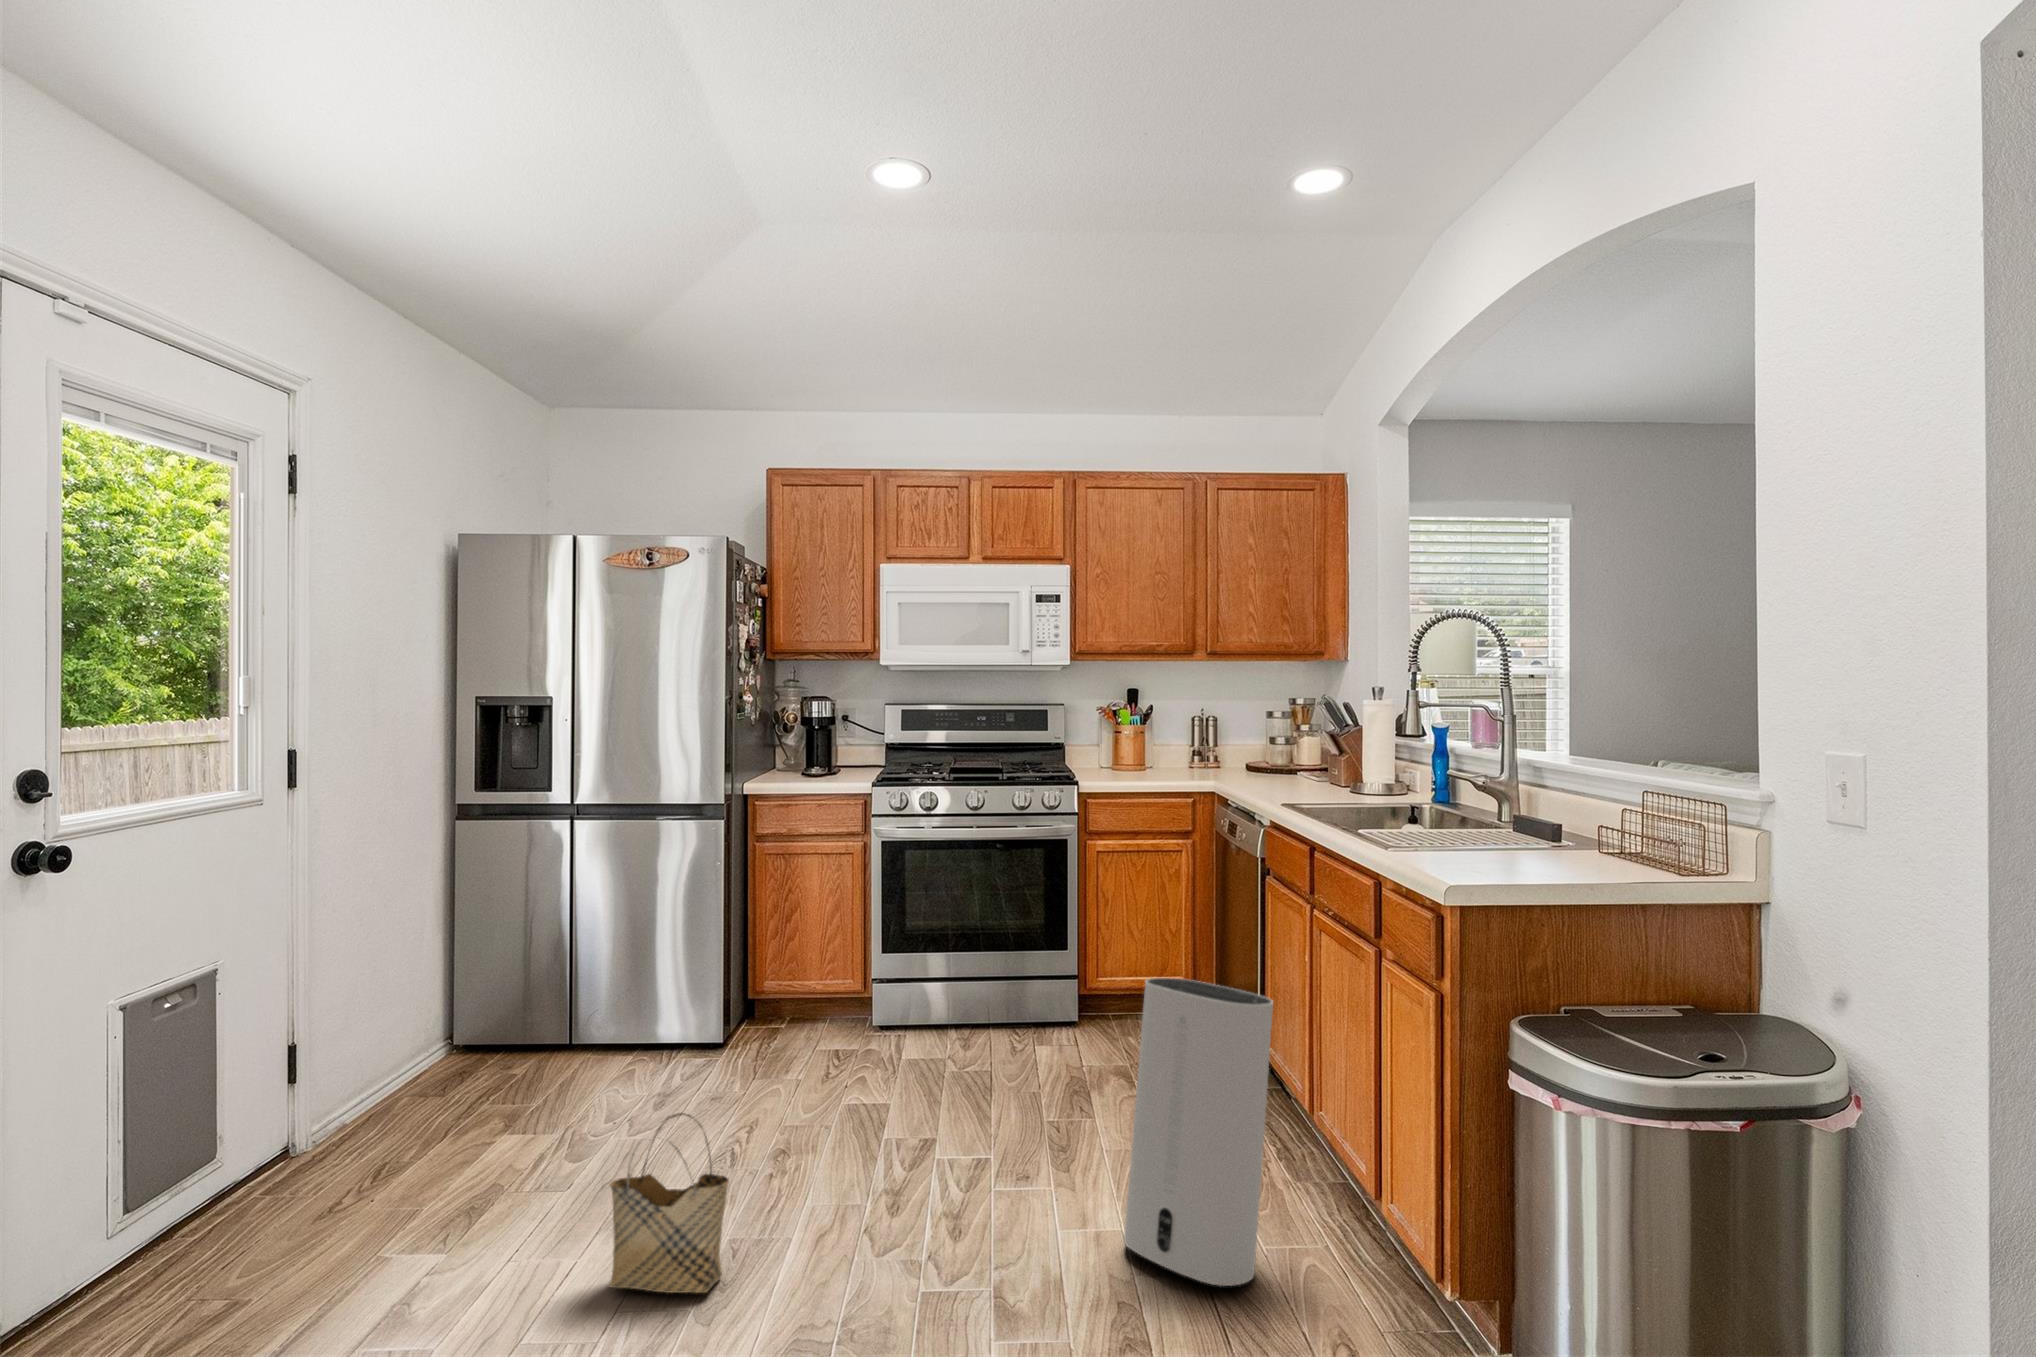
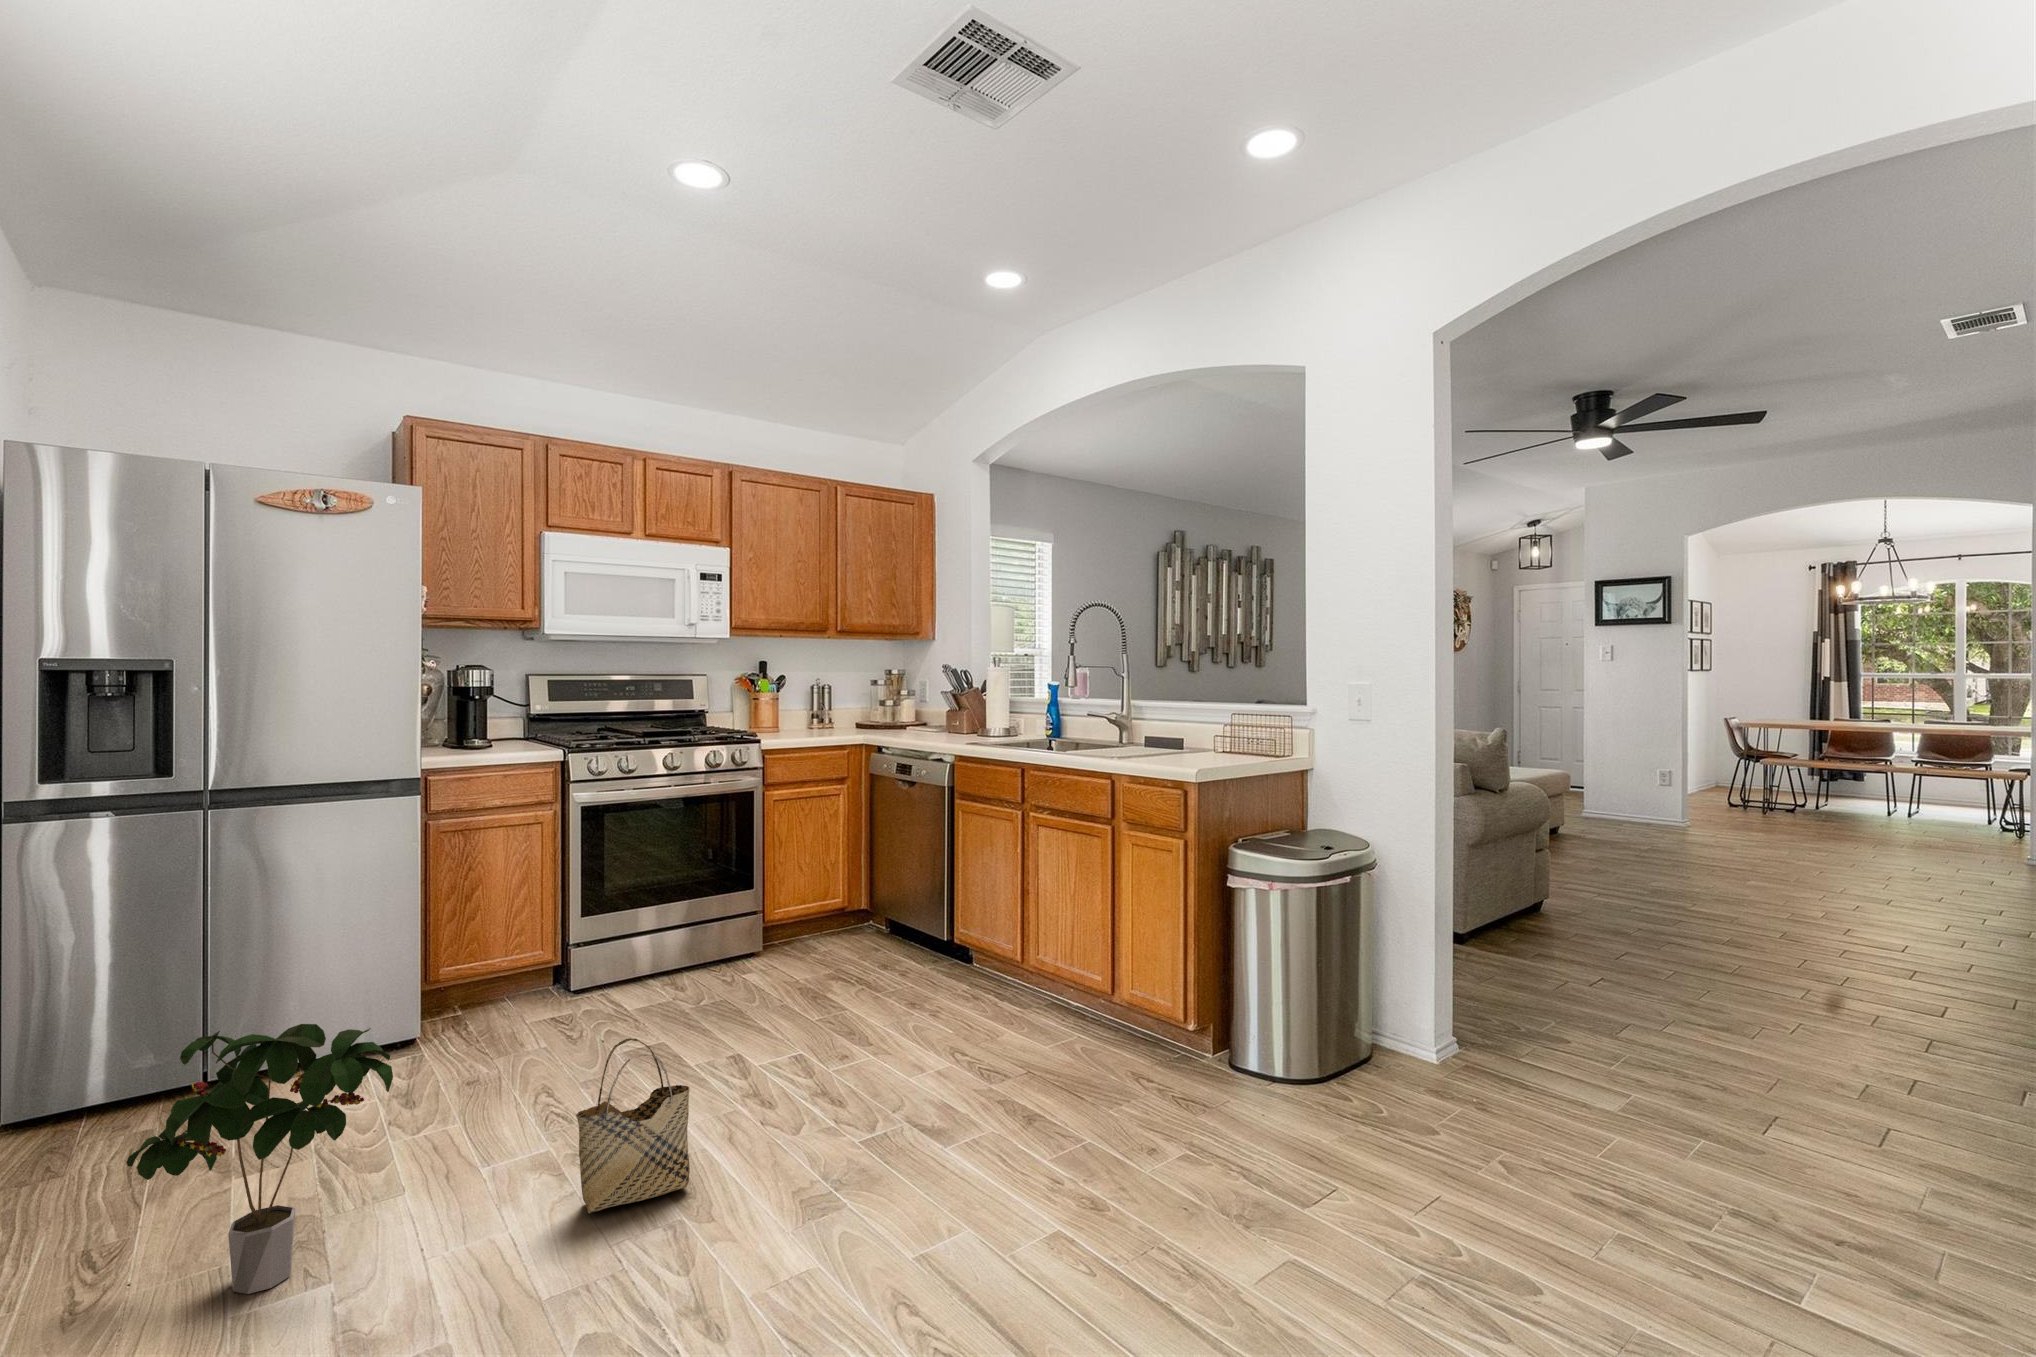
air purifier: present [1124,978,1273,1286] -> none [962,866,1062,1068]
potted plant: none [329,1028,478,1263] -> present [126,1024,393,1294]

